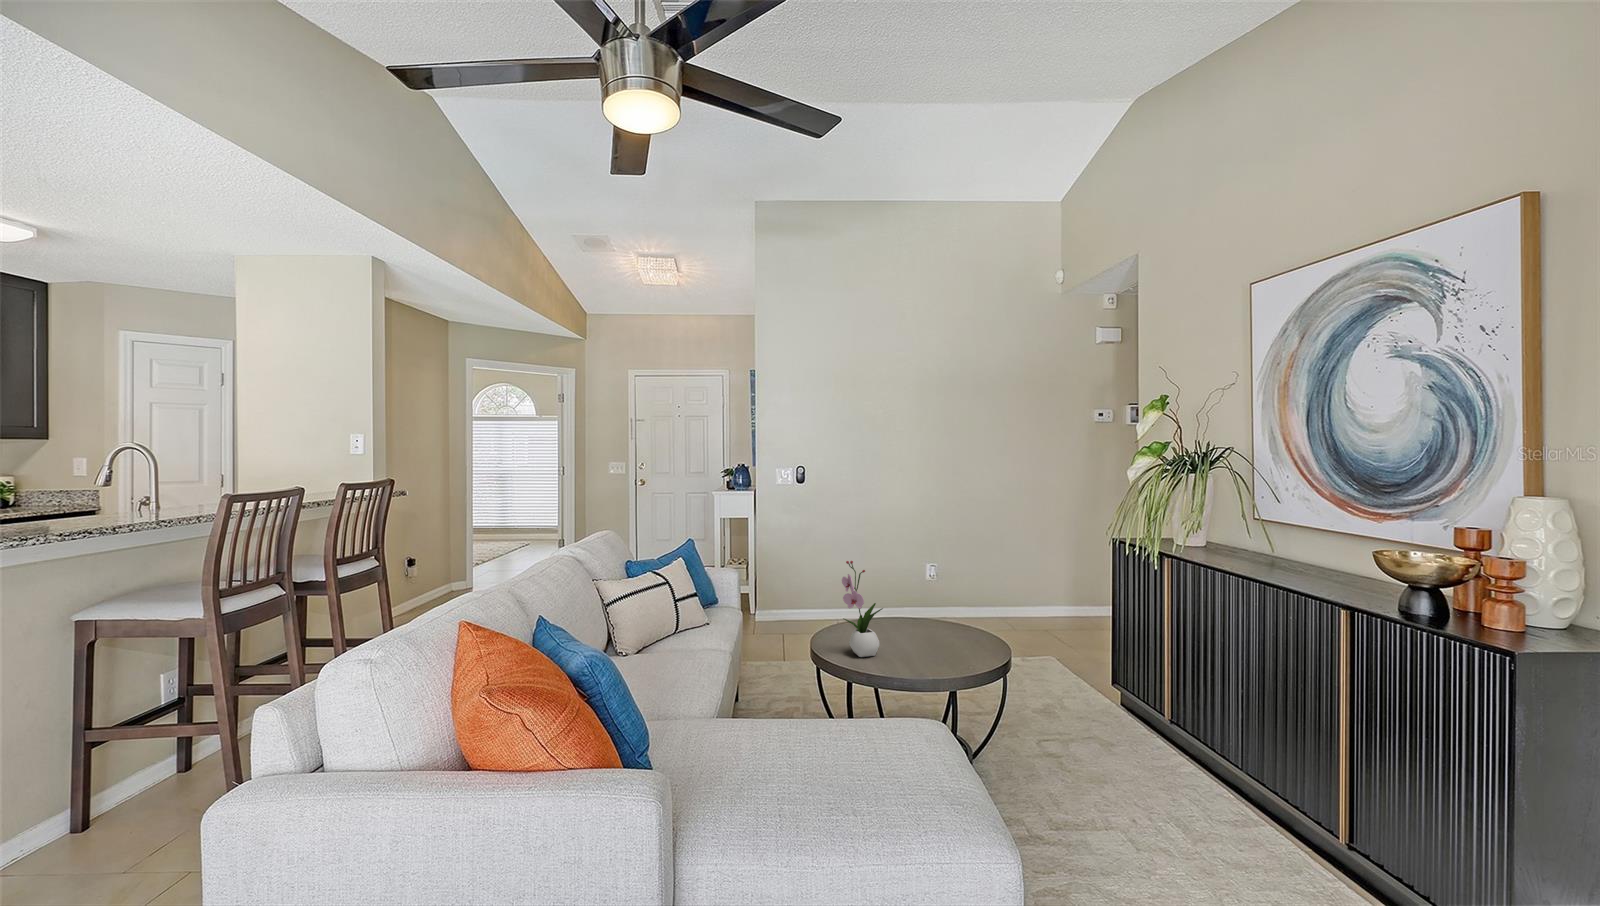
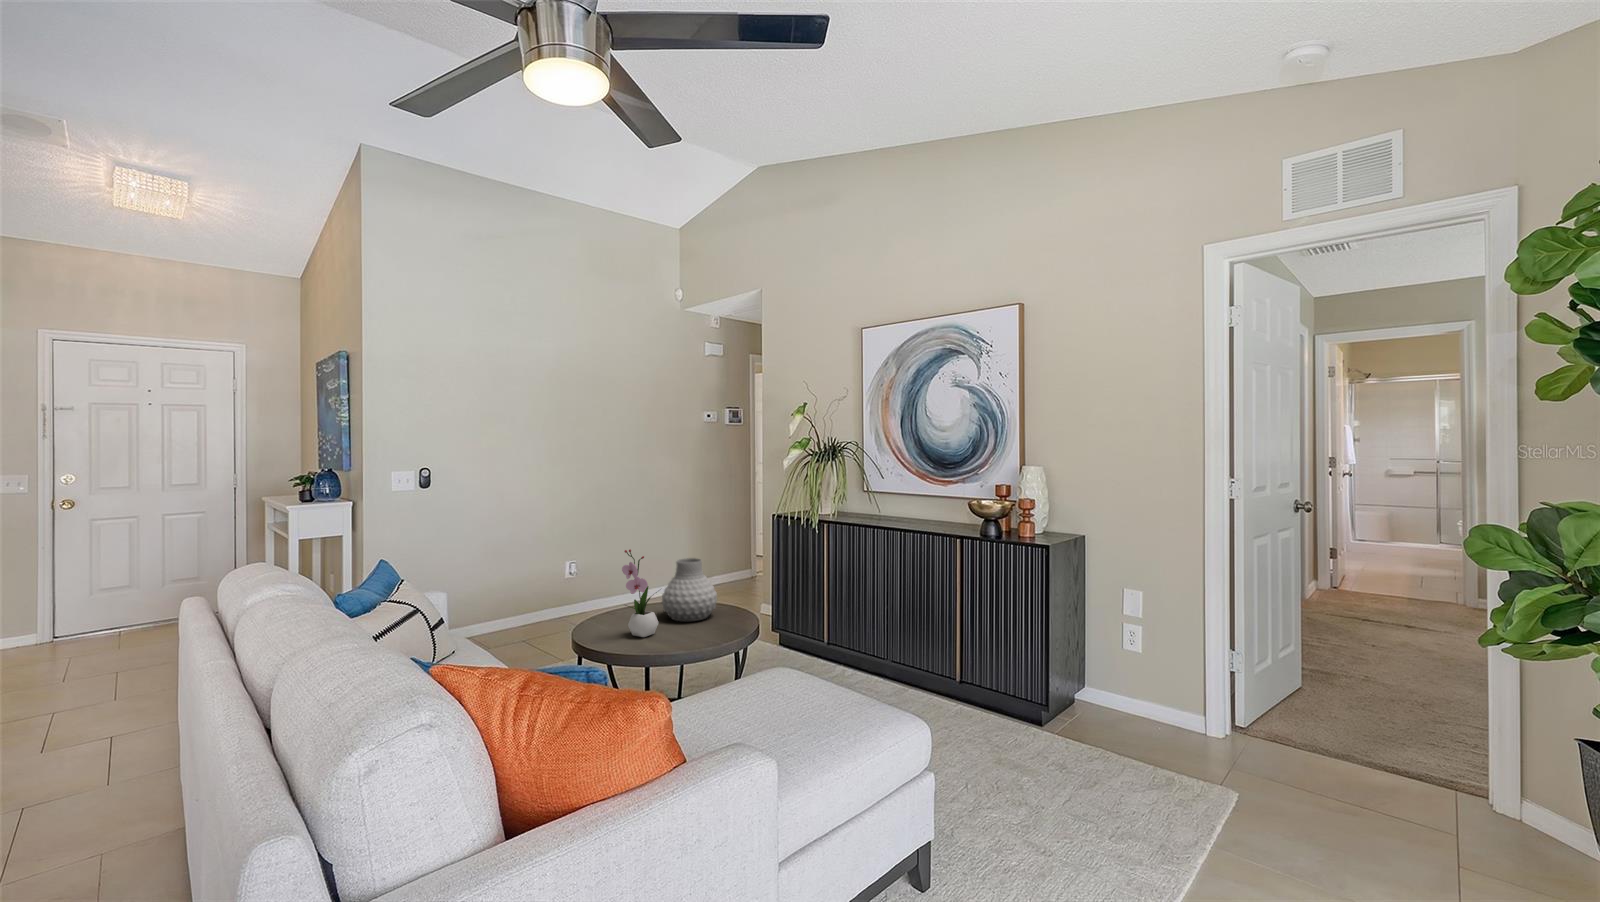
vase: none [904,579,968,652] -> present [662,558,717,621]

